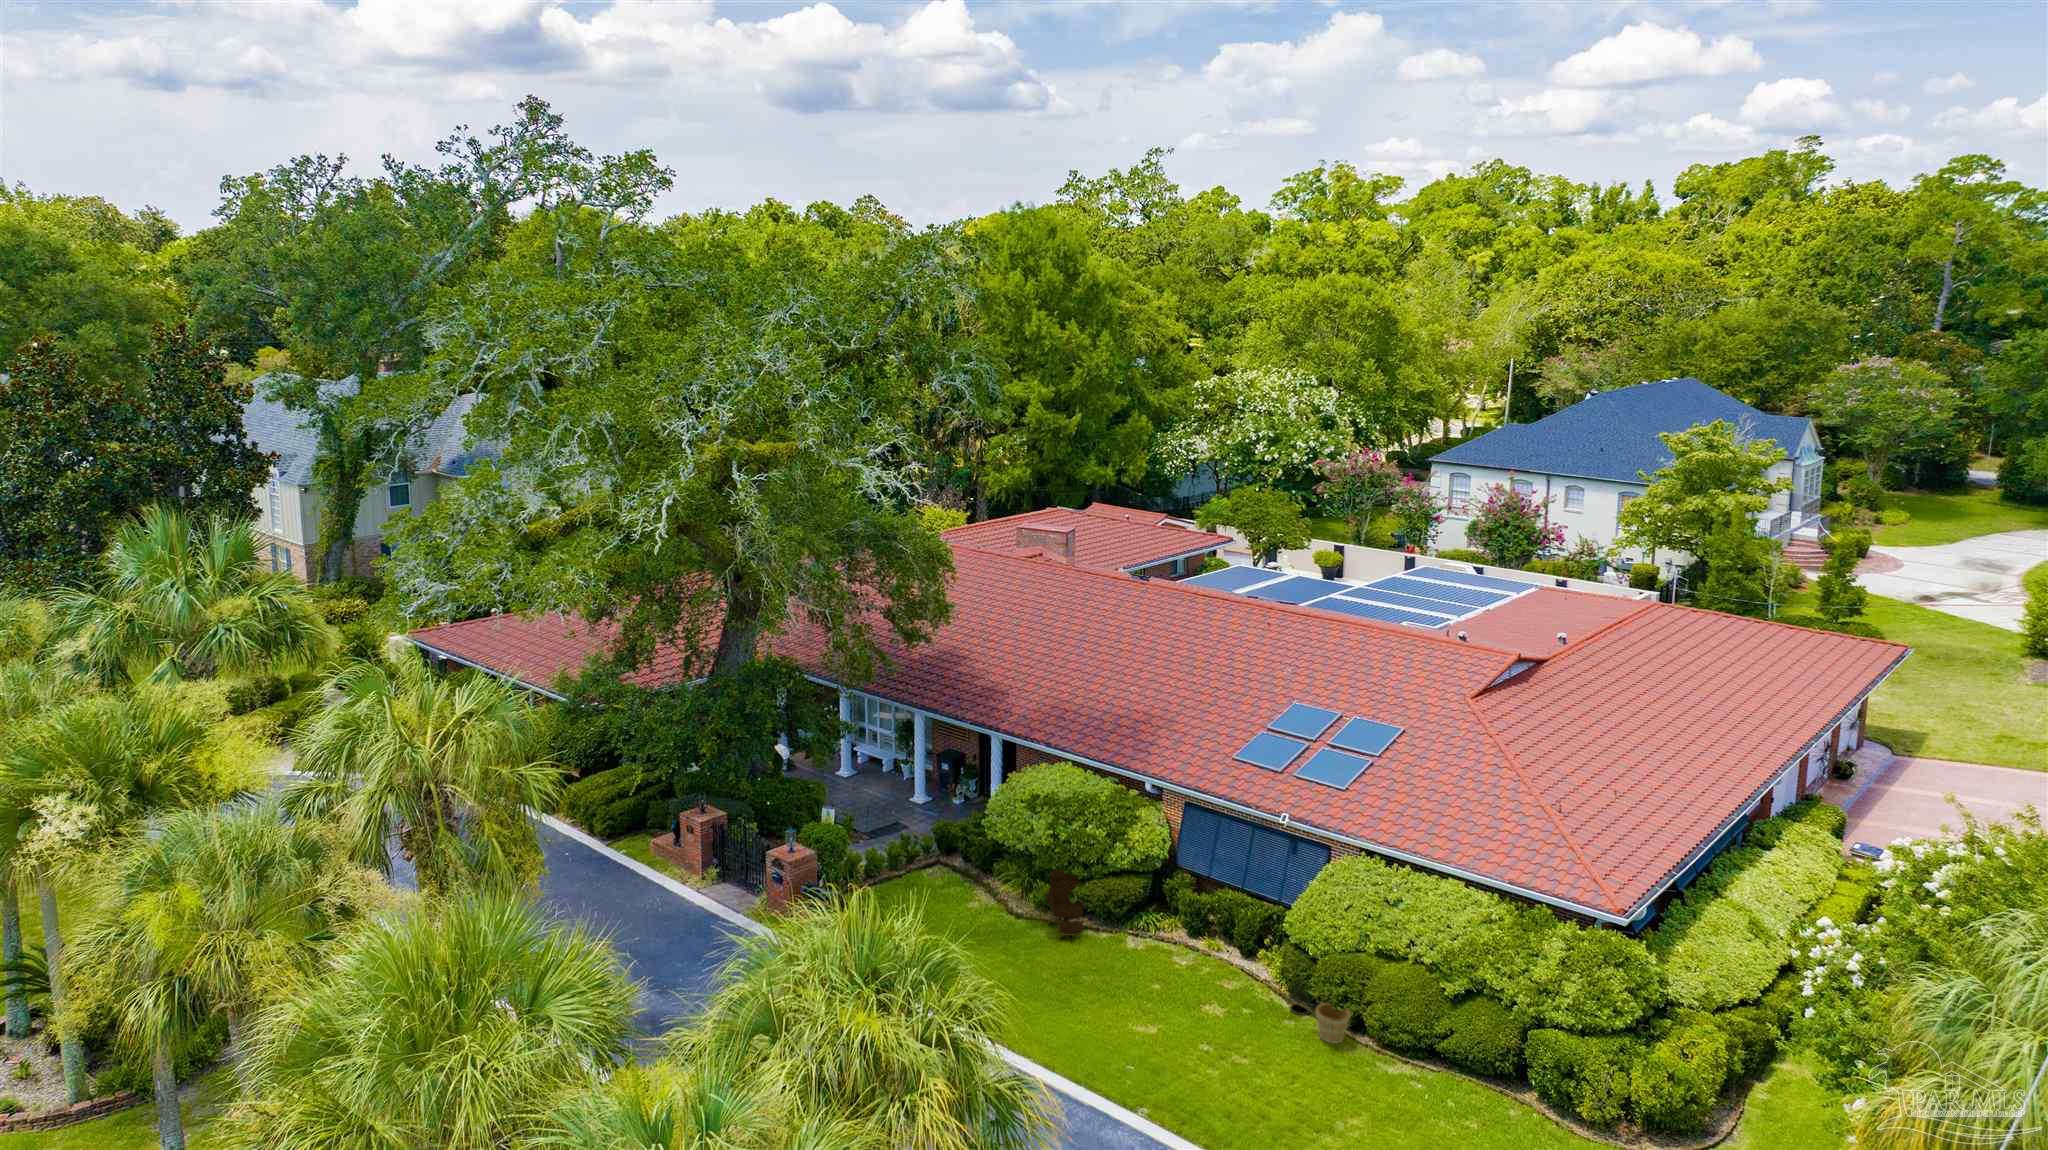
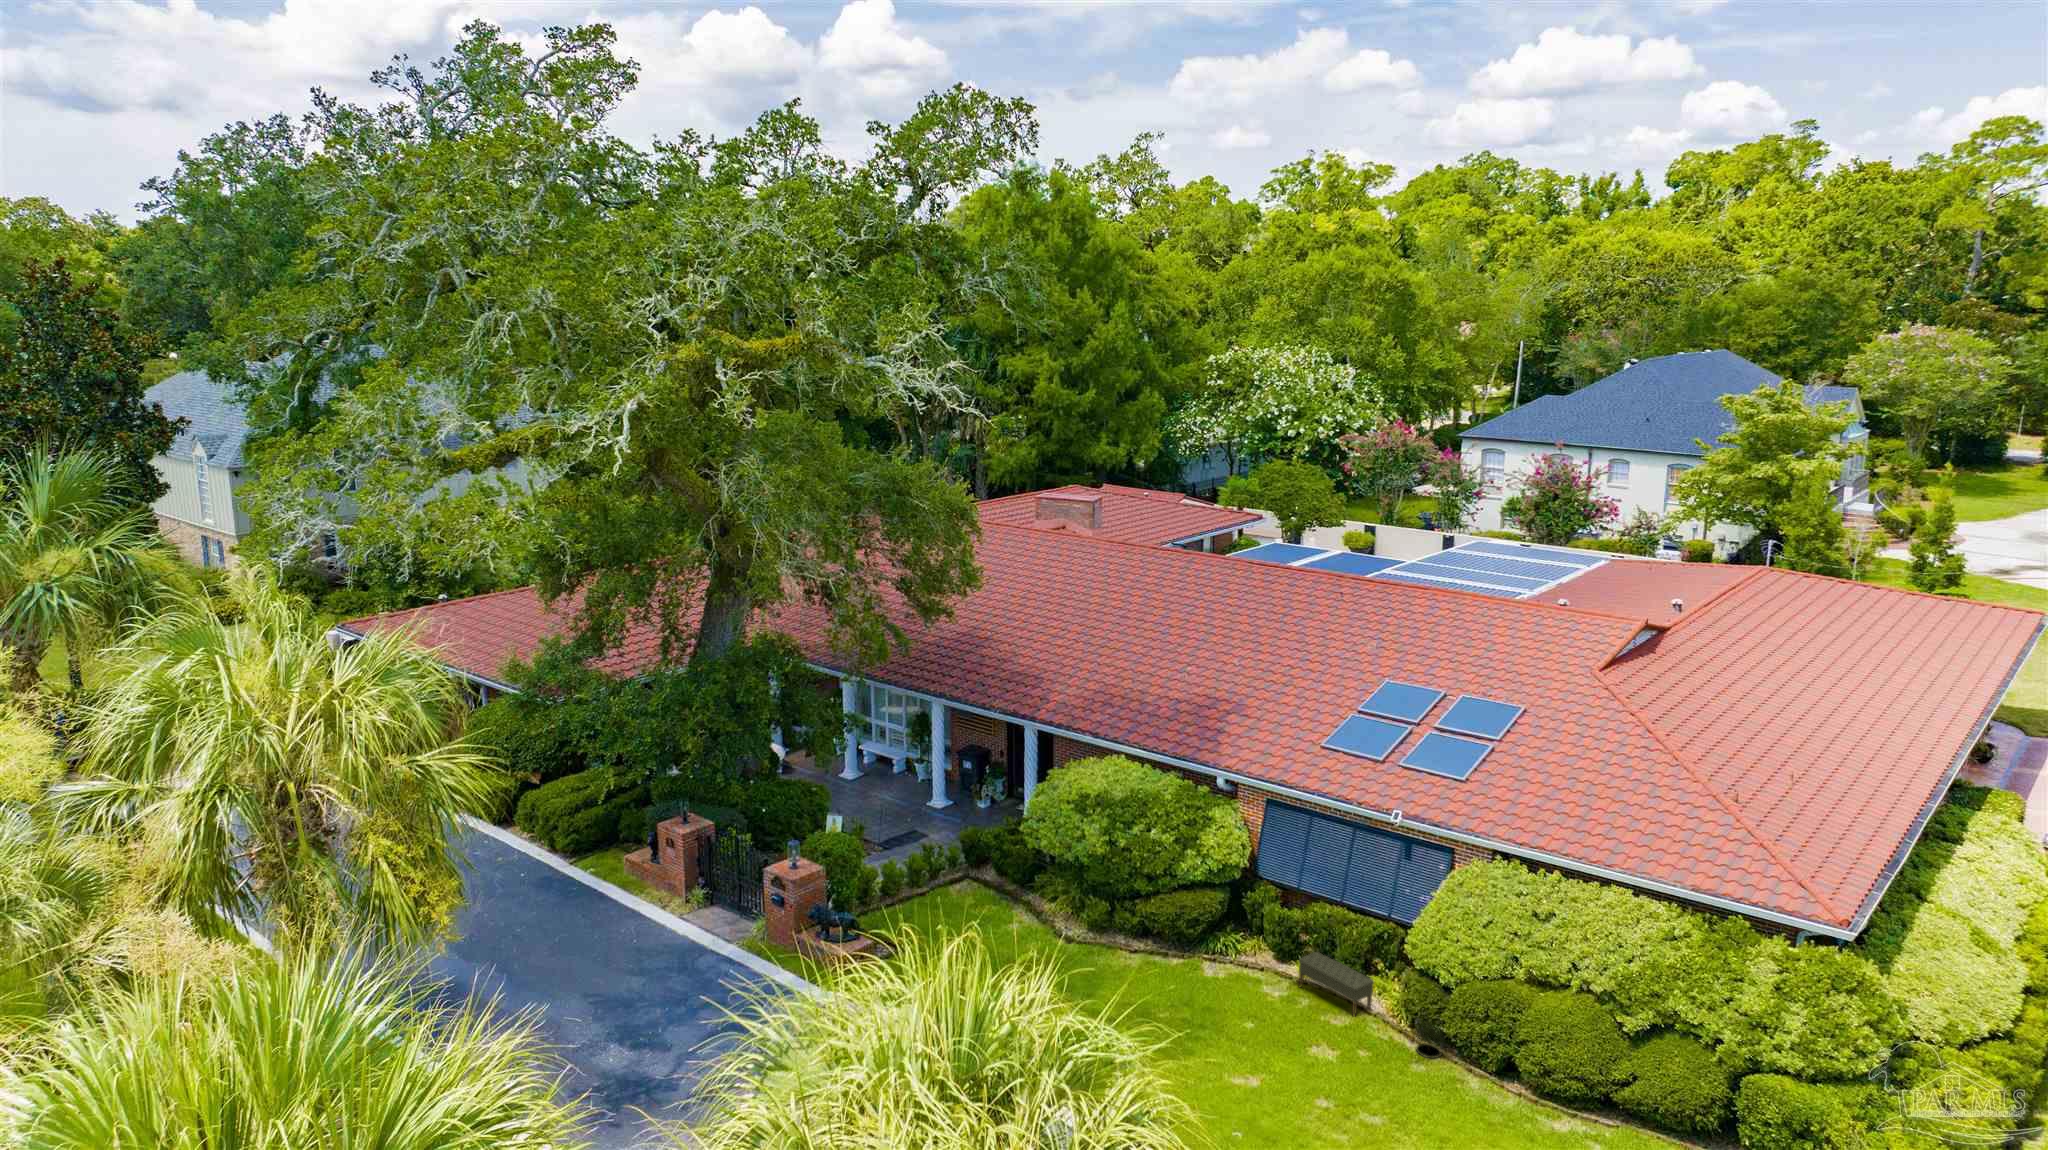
lounge chair: present [1045,870,1084,937] -> none [1101,881,1151,971]
bench: none [1204,929,1263,982] -> present [1299,952,1374,1016]
wooden bucket: present [1316,1003,1350,1044] -> none [1456,1043,1501,1096]

